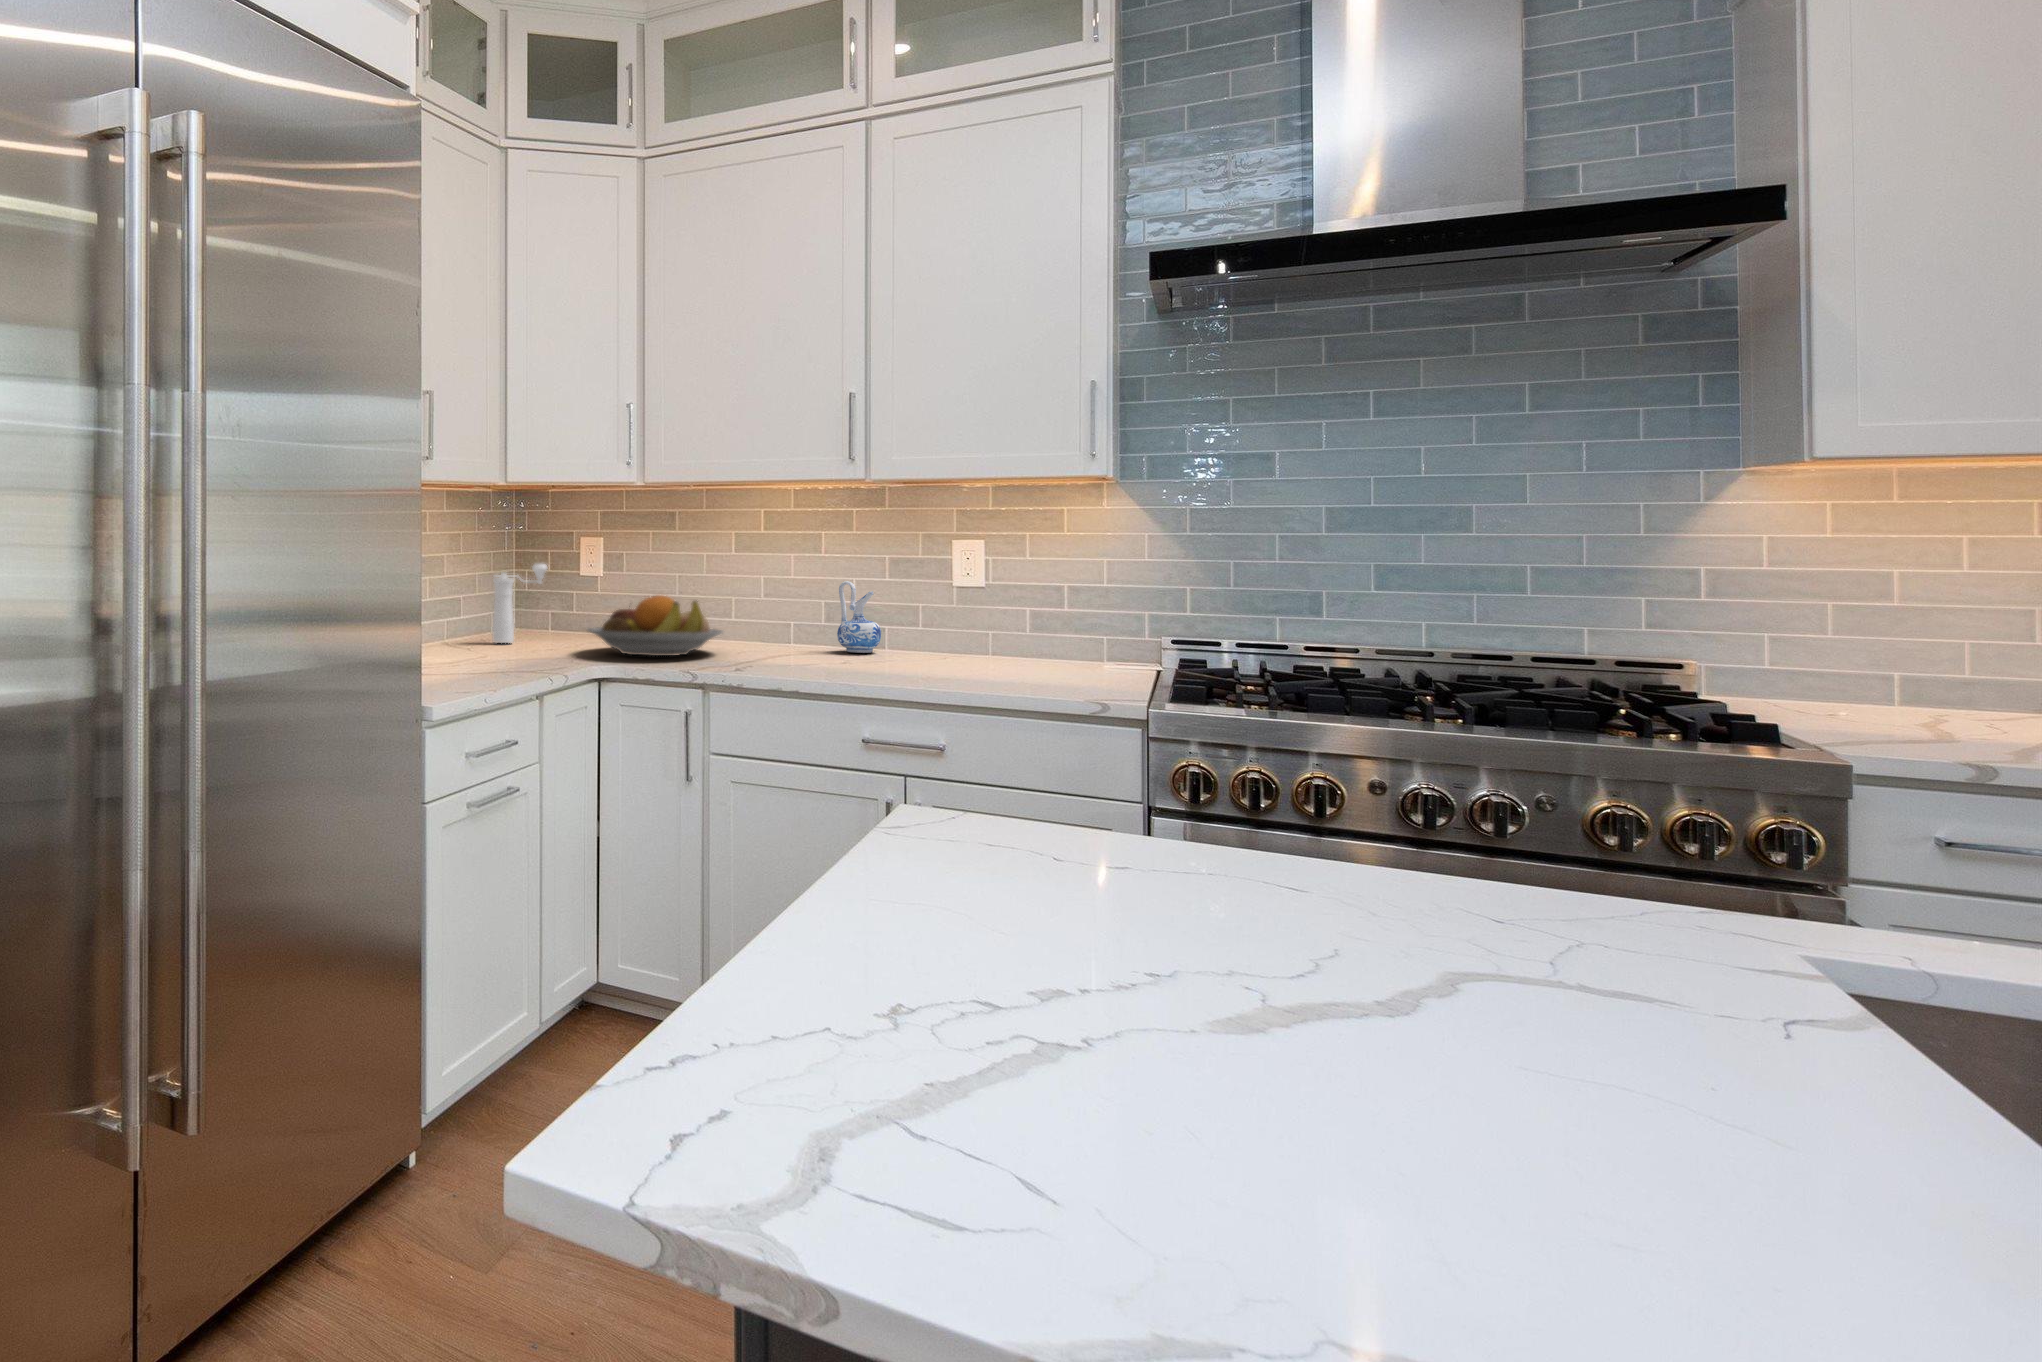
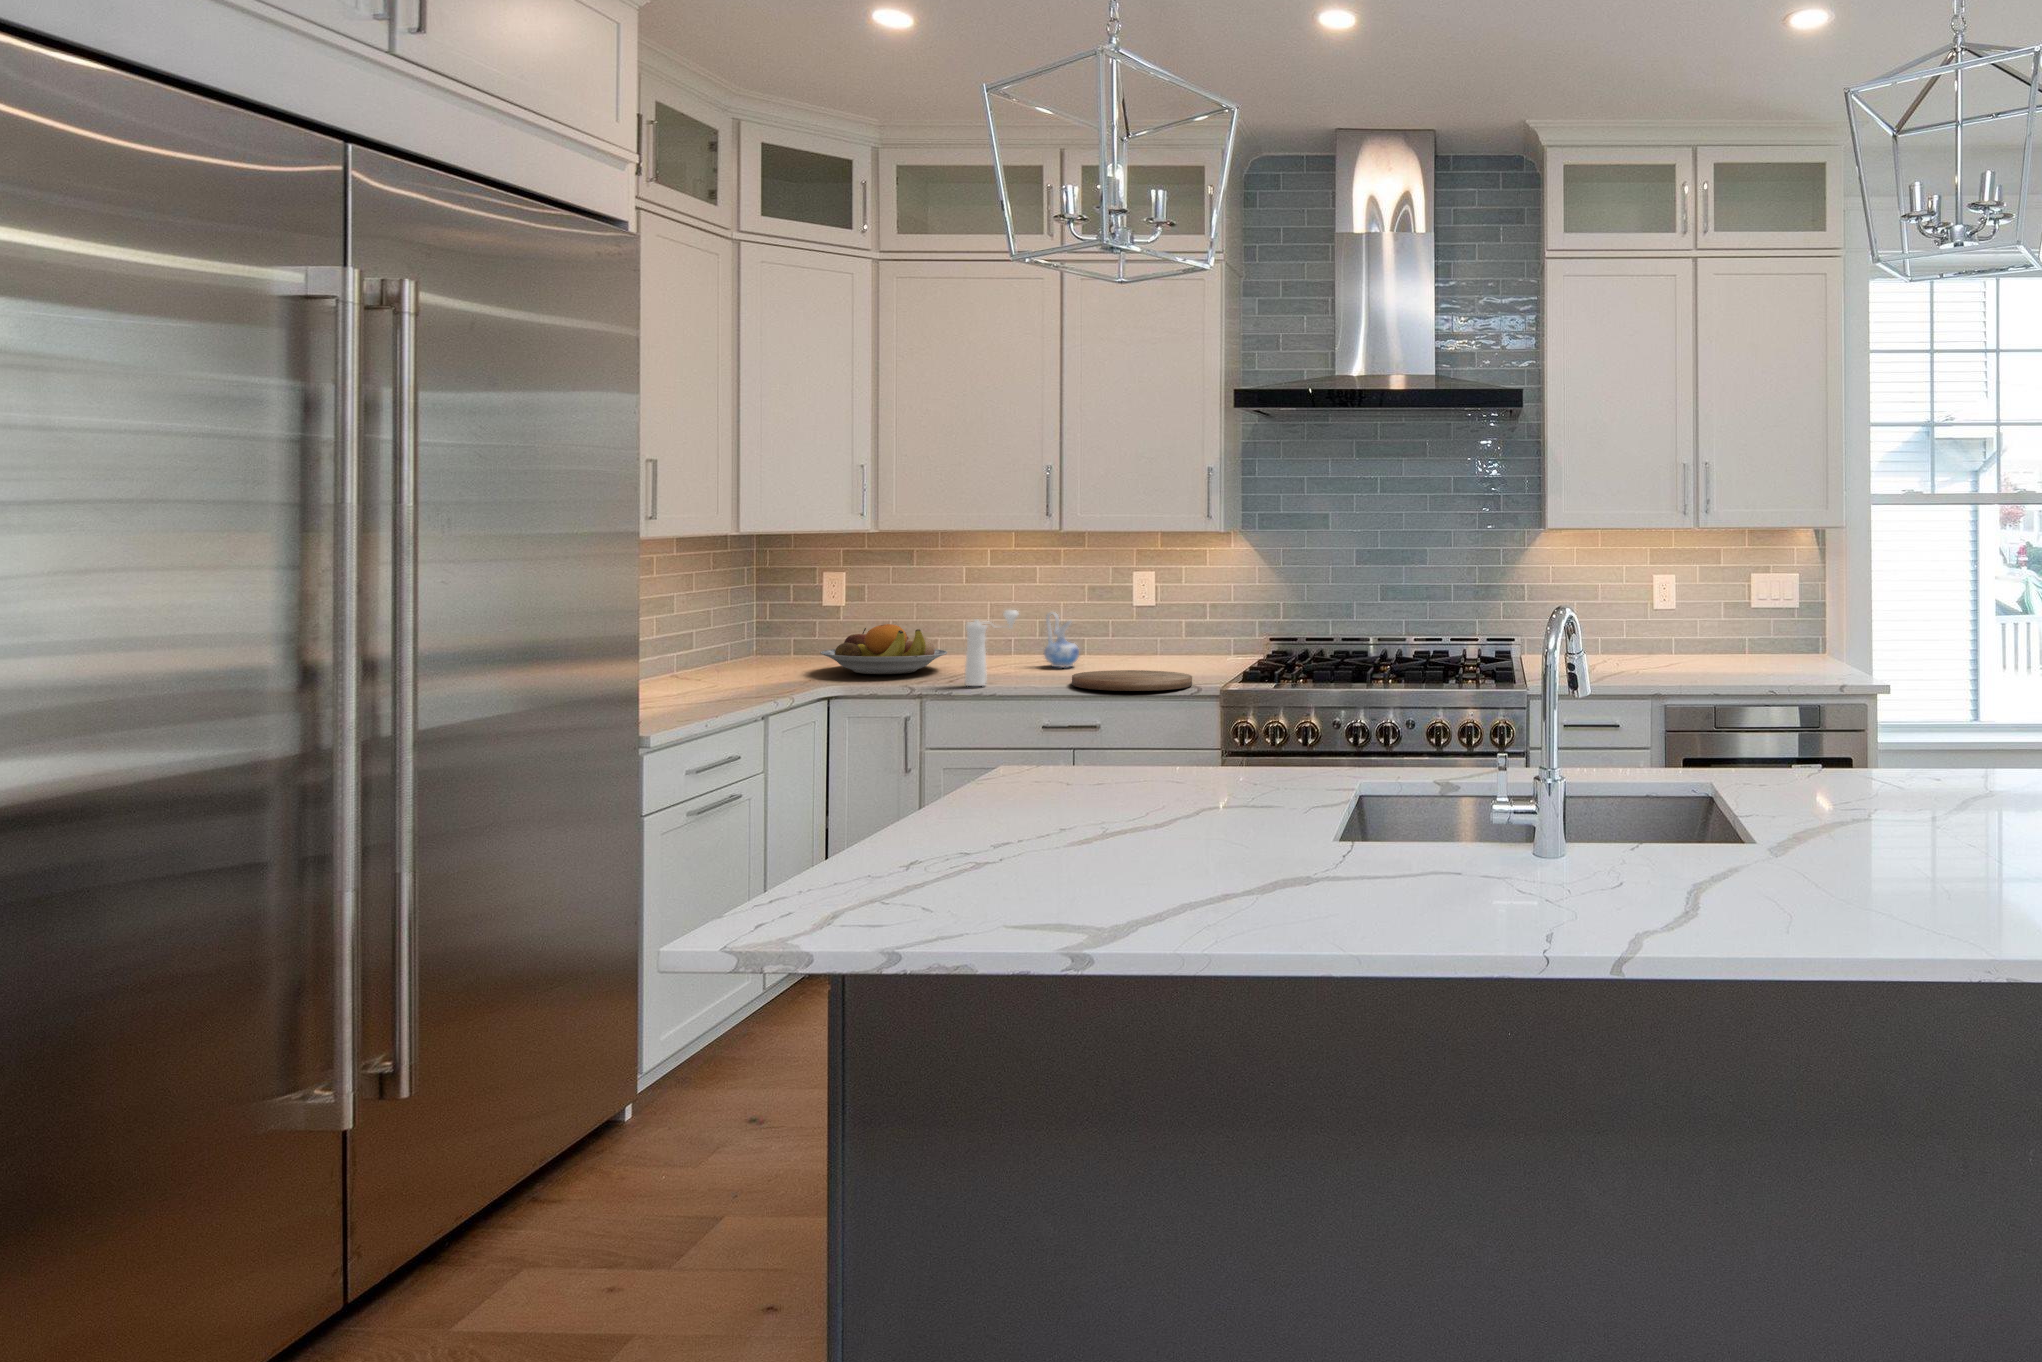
pepper mill: present [493,564,547,643] -> present [965,610,1019,686]
cutting board: none [890,655,1059,679] -> present [1072,670,1192,691]

